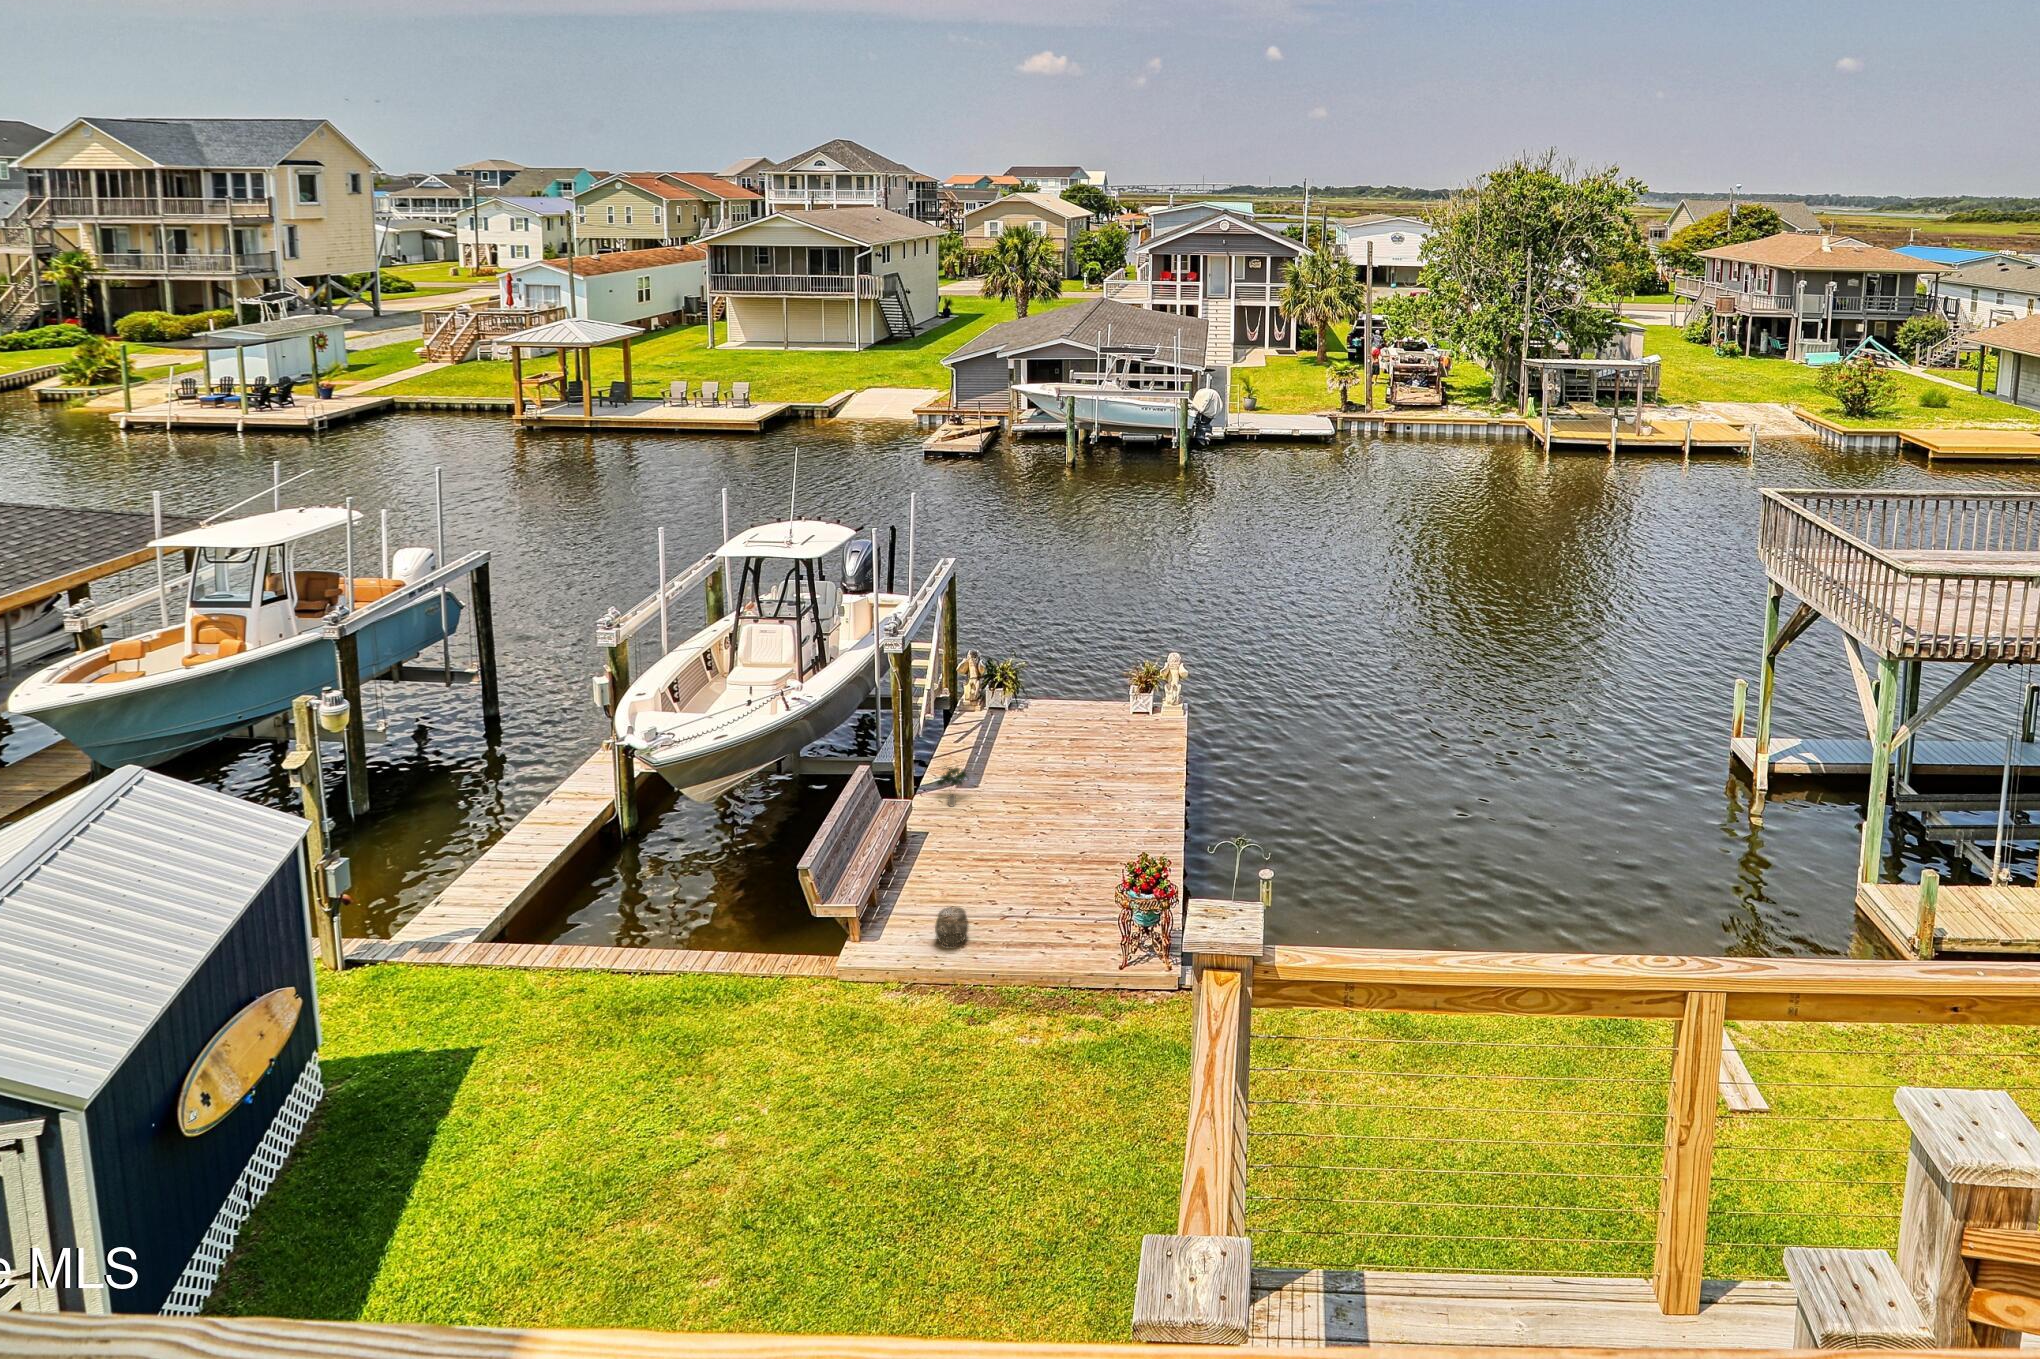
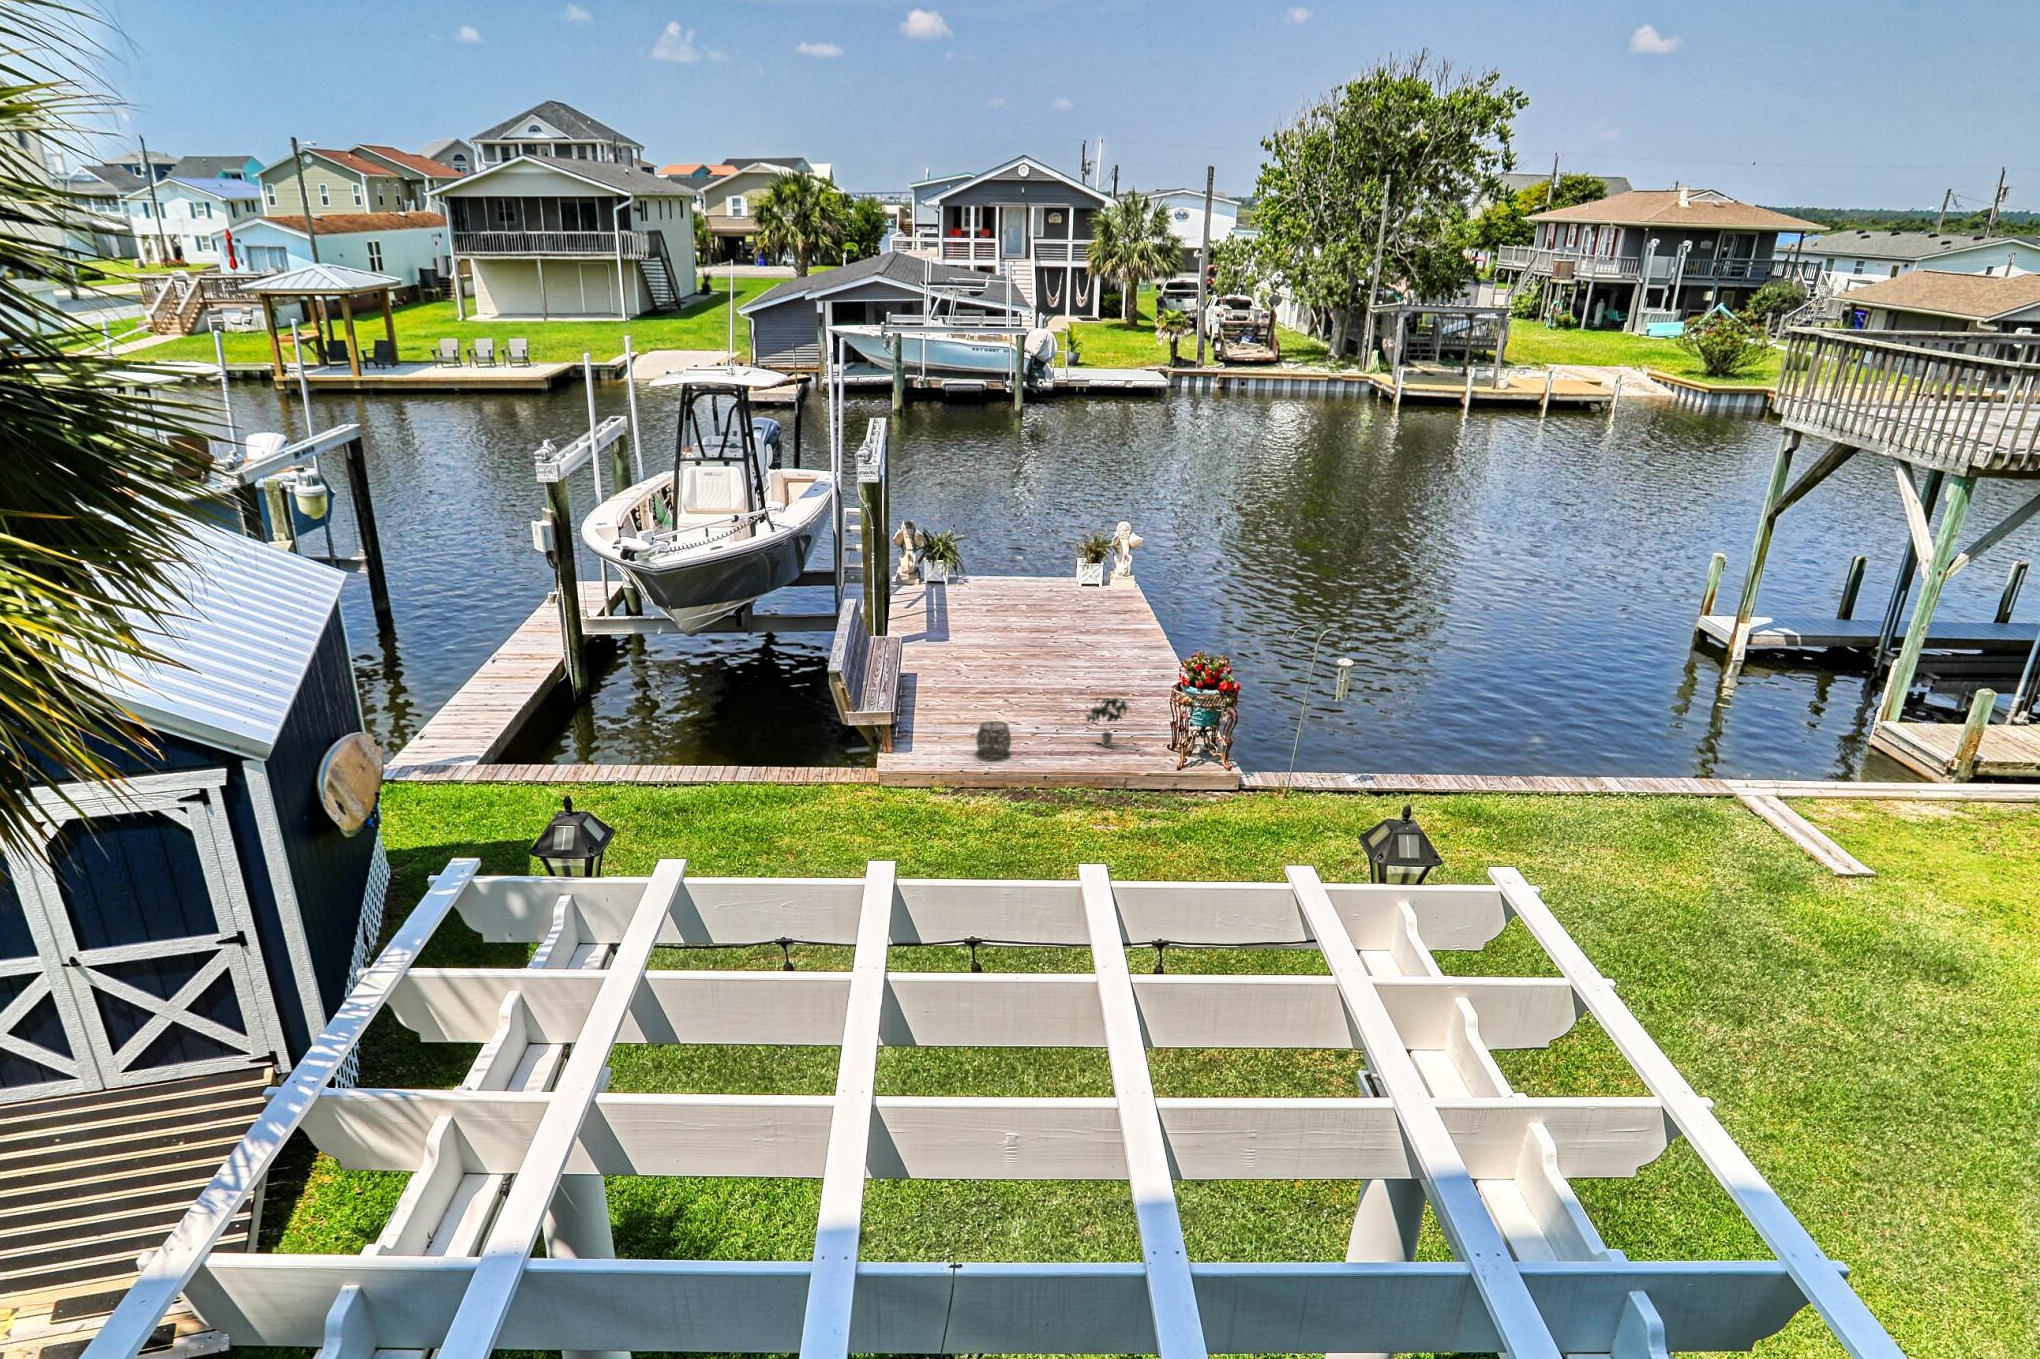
potted plant: present [937,766,968,806] -> present [1086,697,1130,747]

